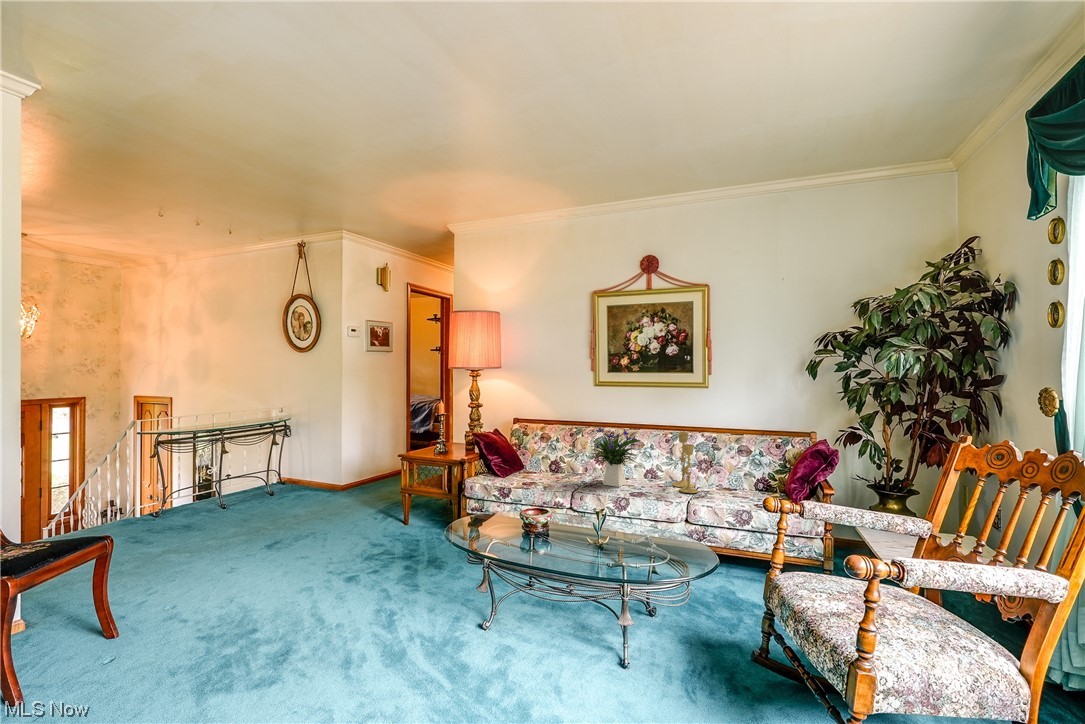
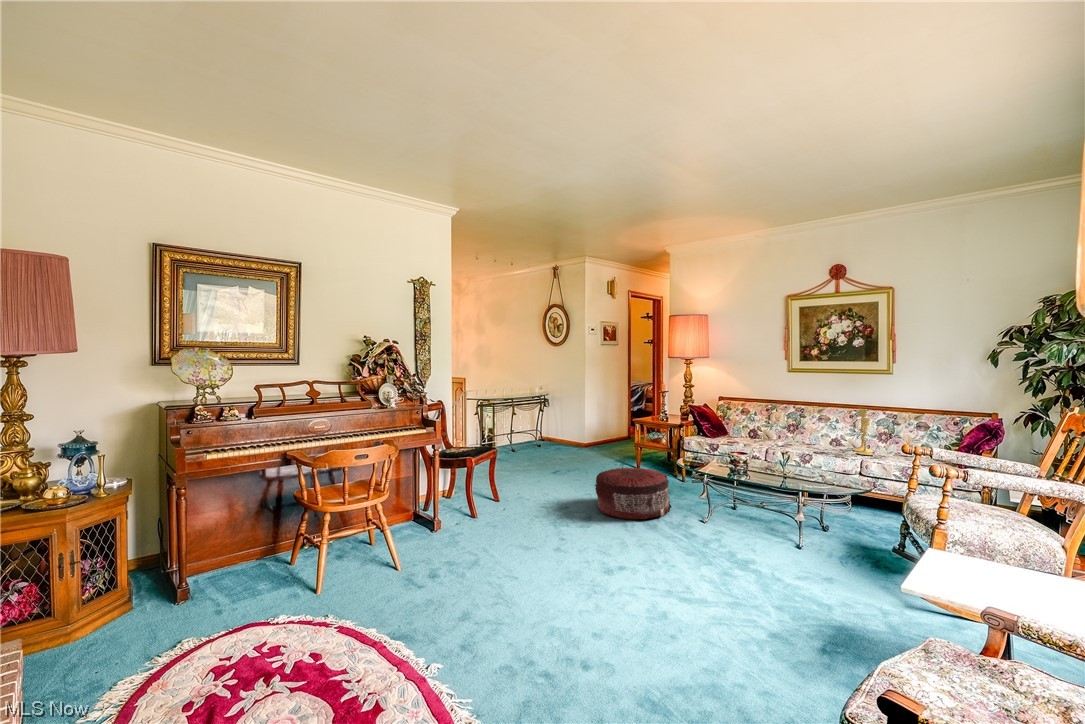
flower arrangement: present [591,425,640,487] -> none [776,401,825,448]
pouf: none [290,545,433,665] -> present [595,467,671,519]

